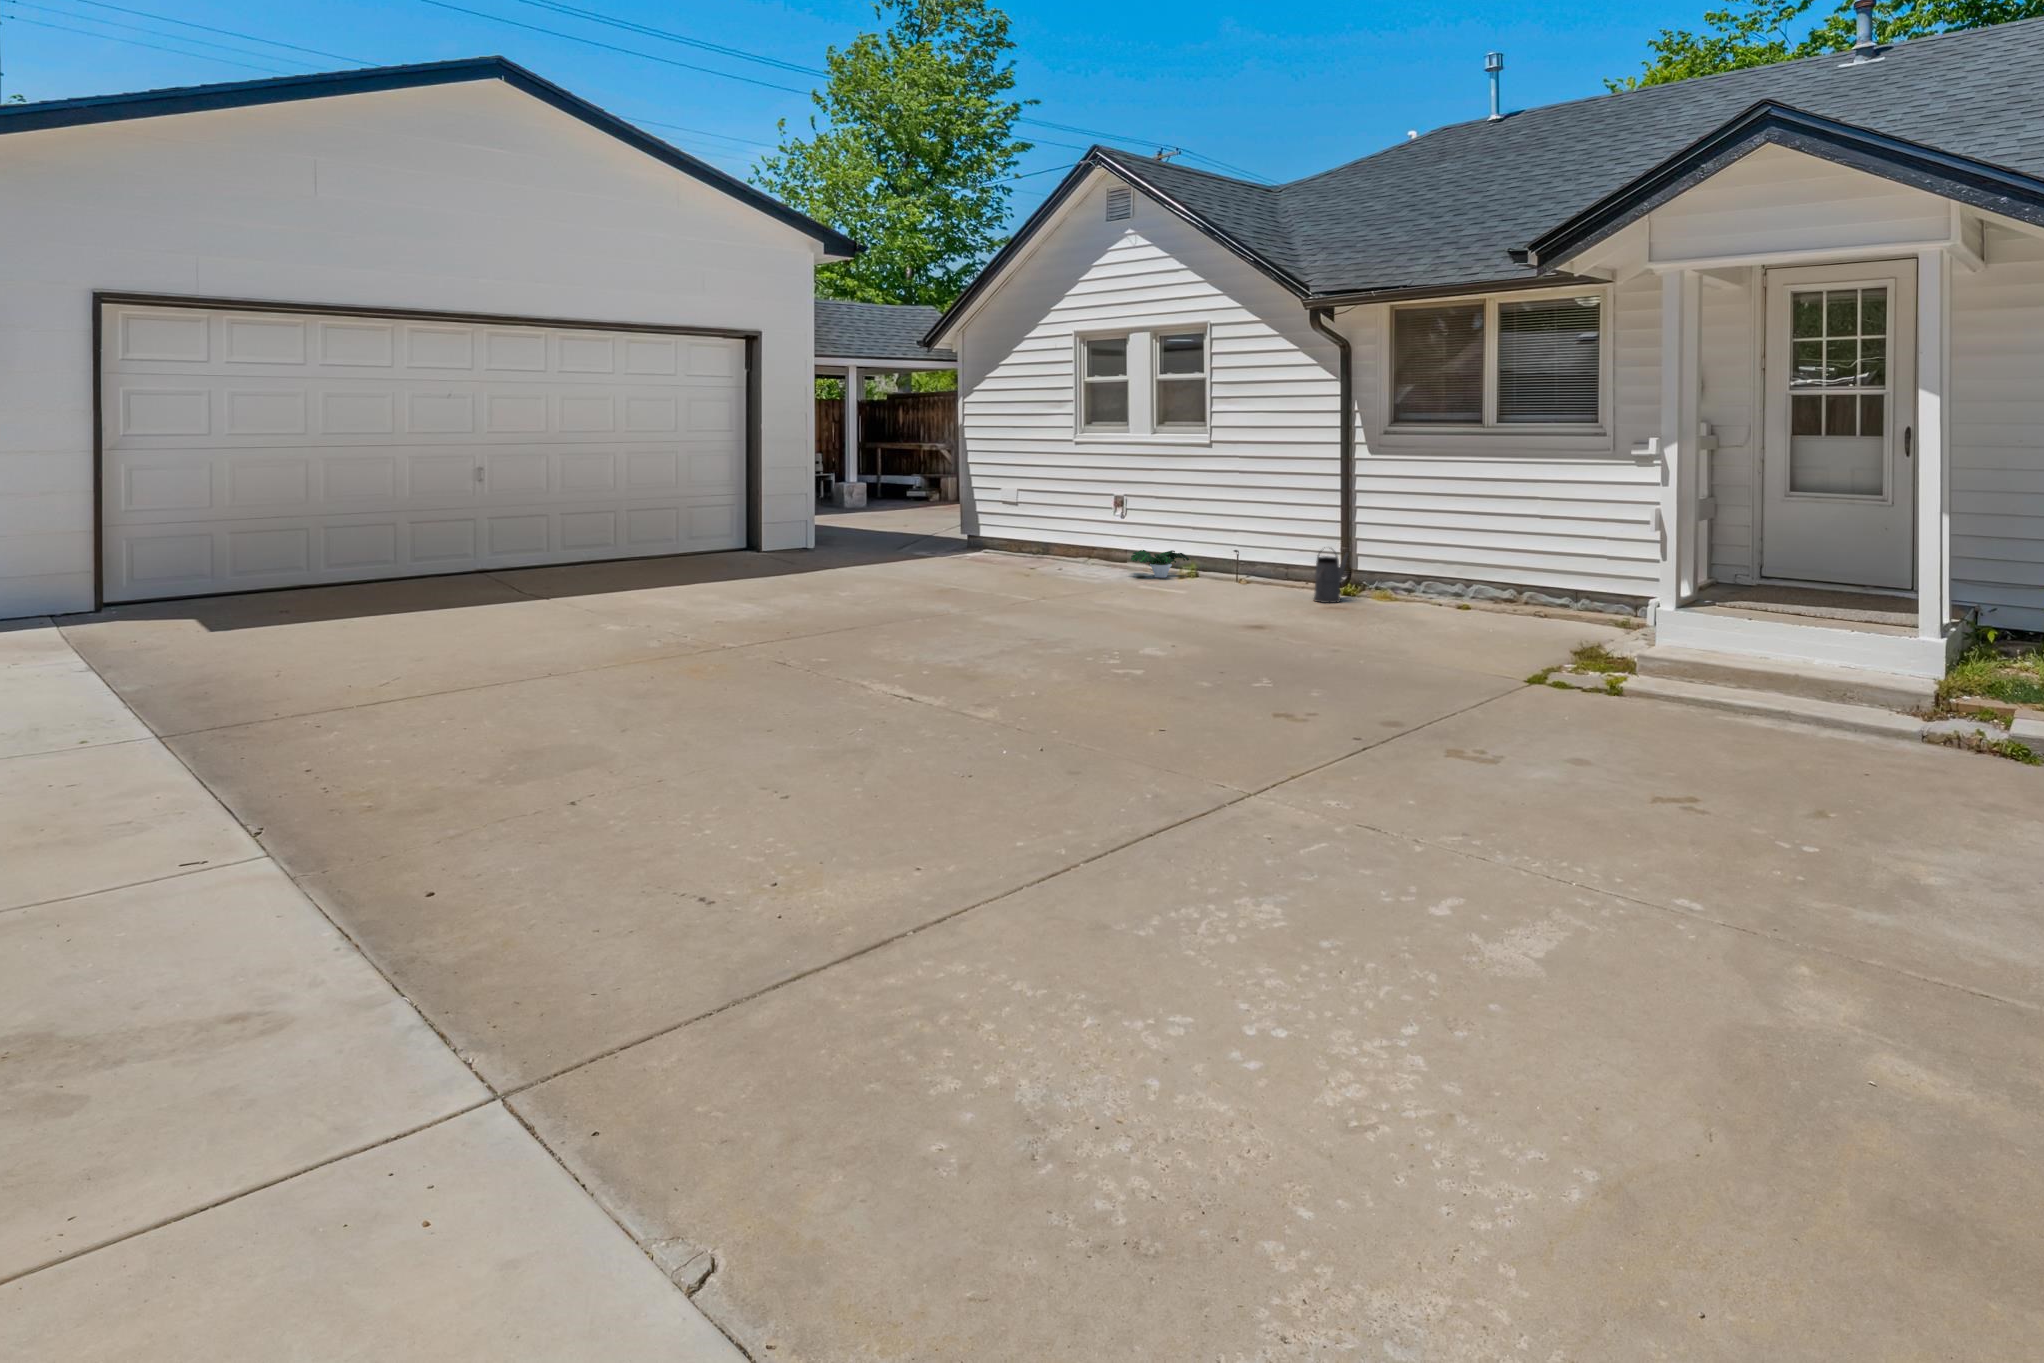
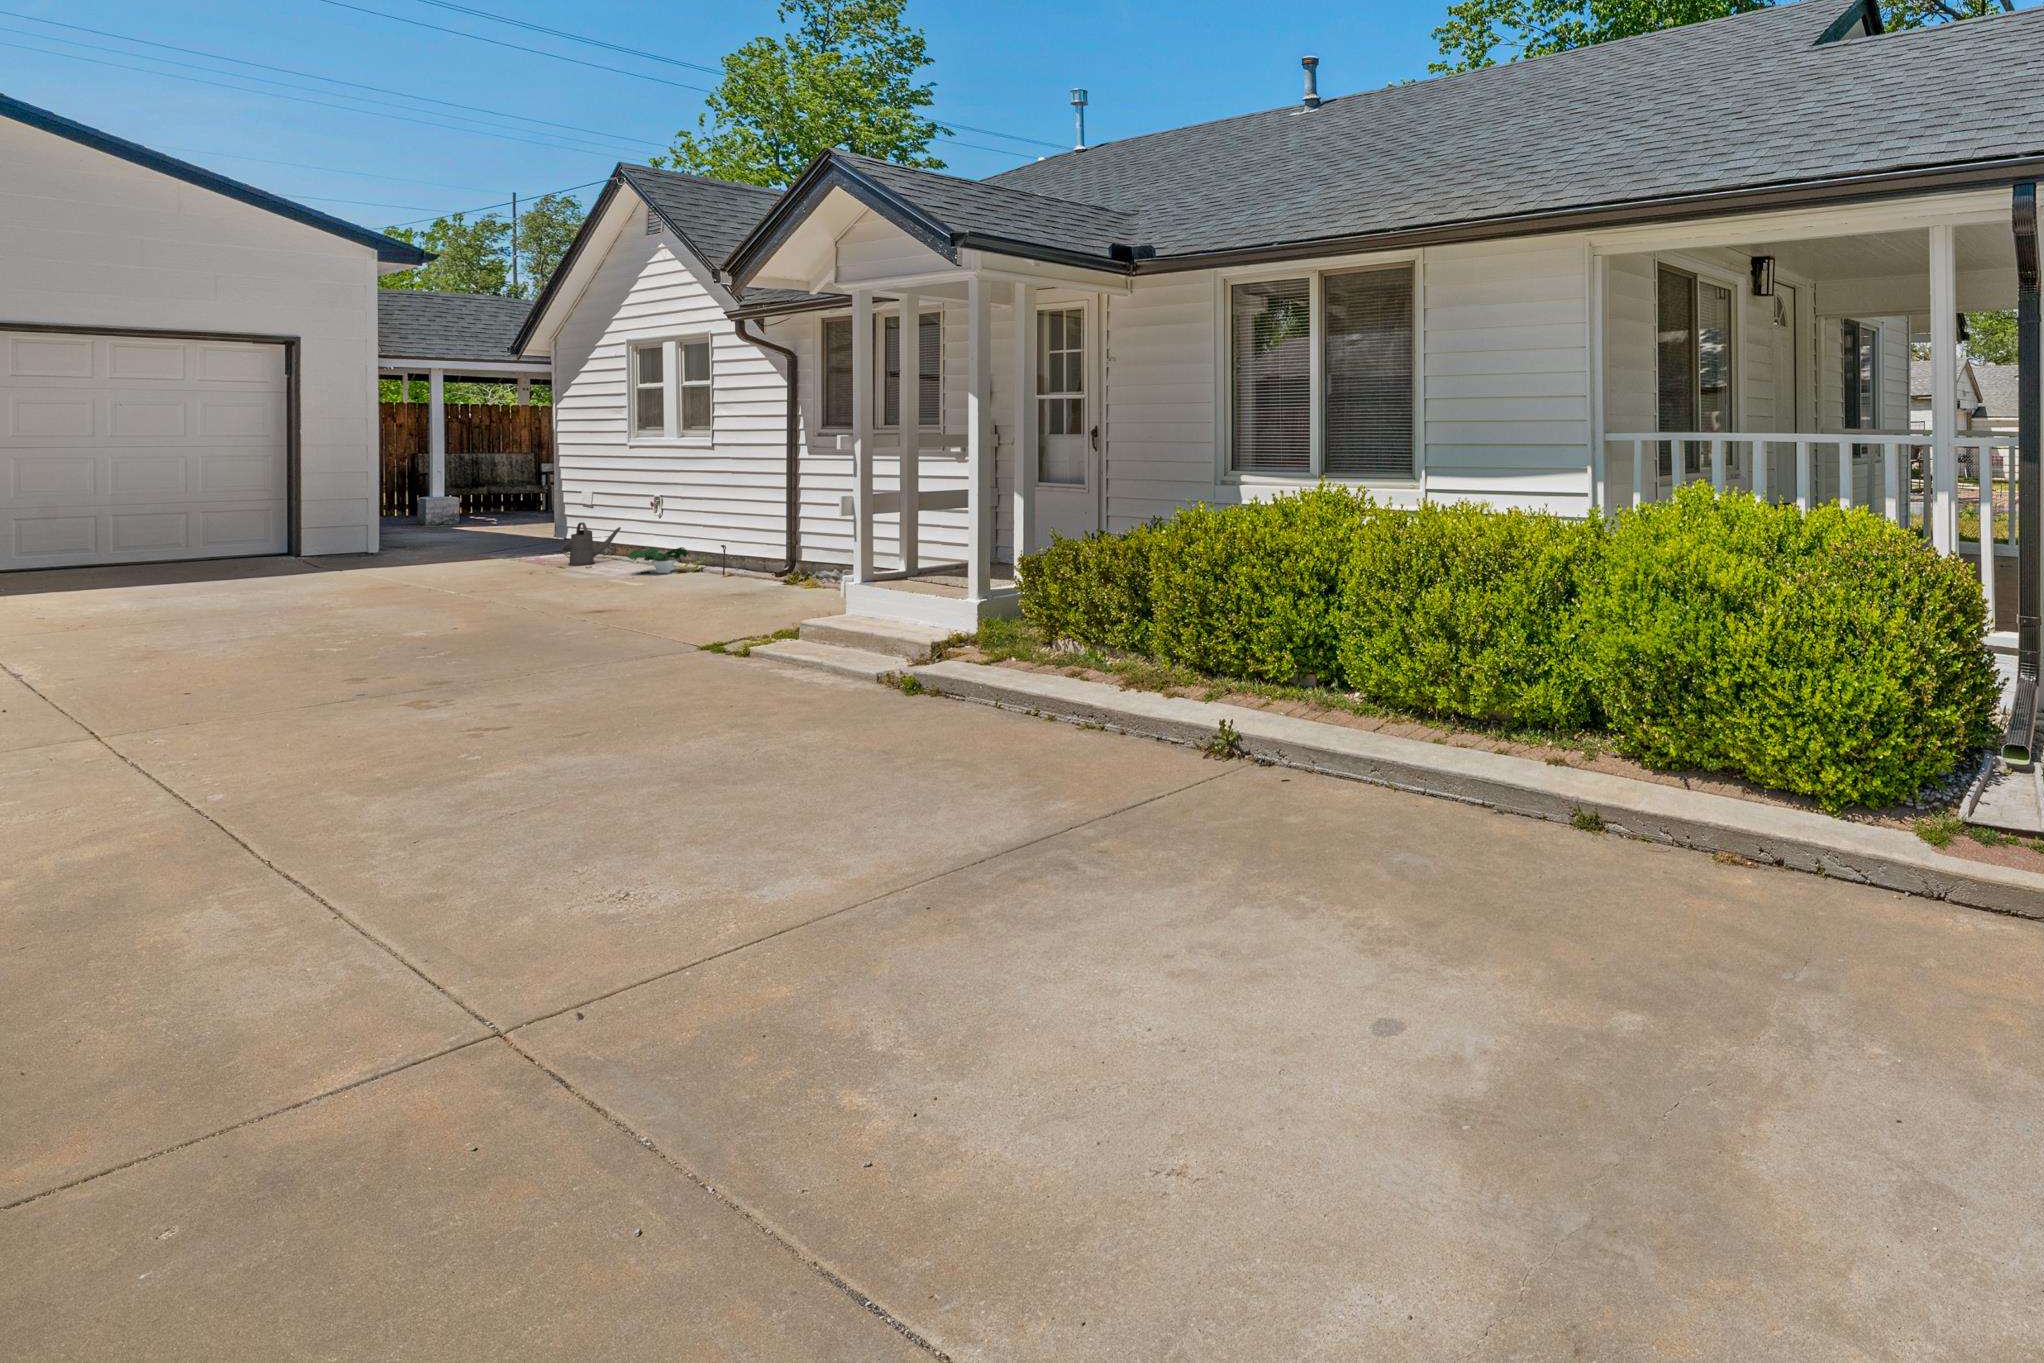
watering can: present [1314,553,1349,603] -> present [561,522,621,565]

